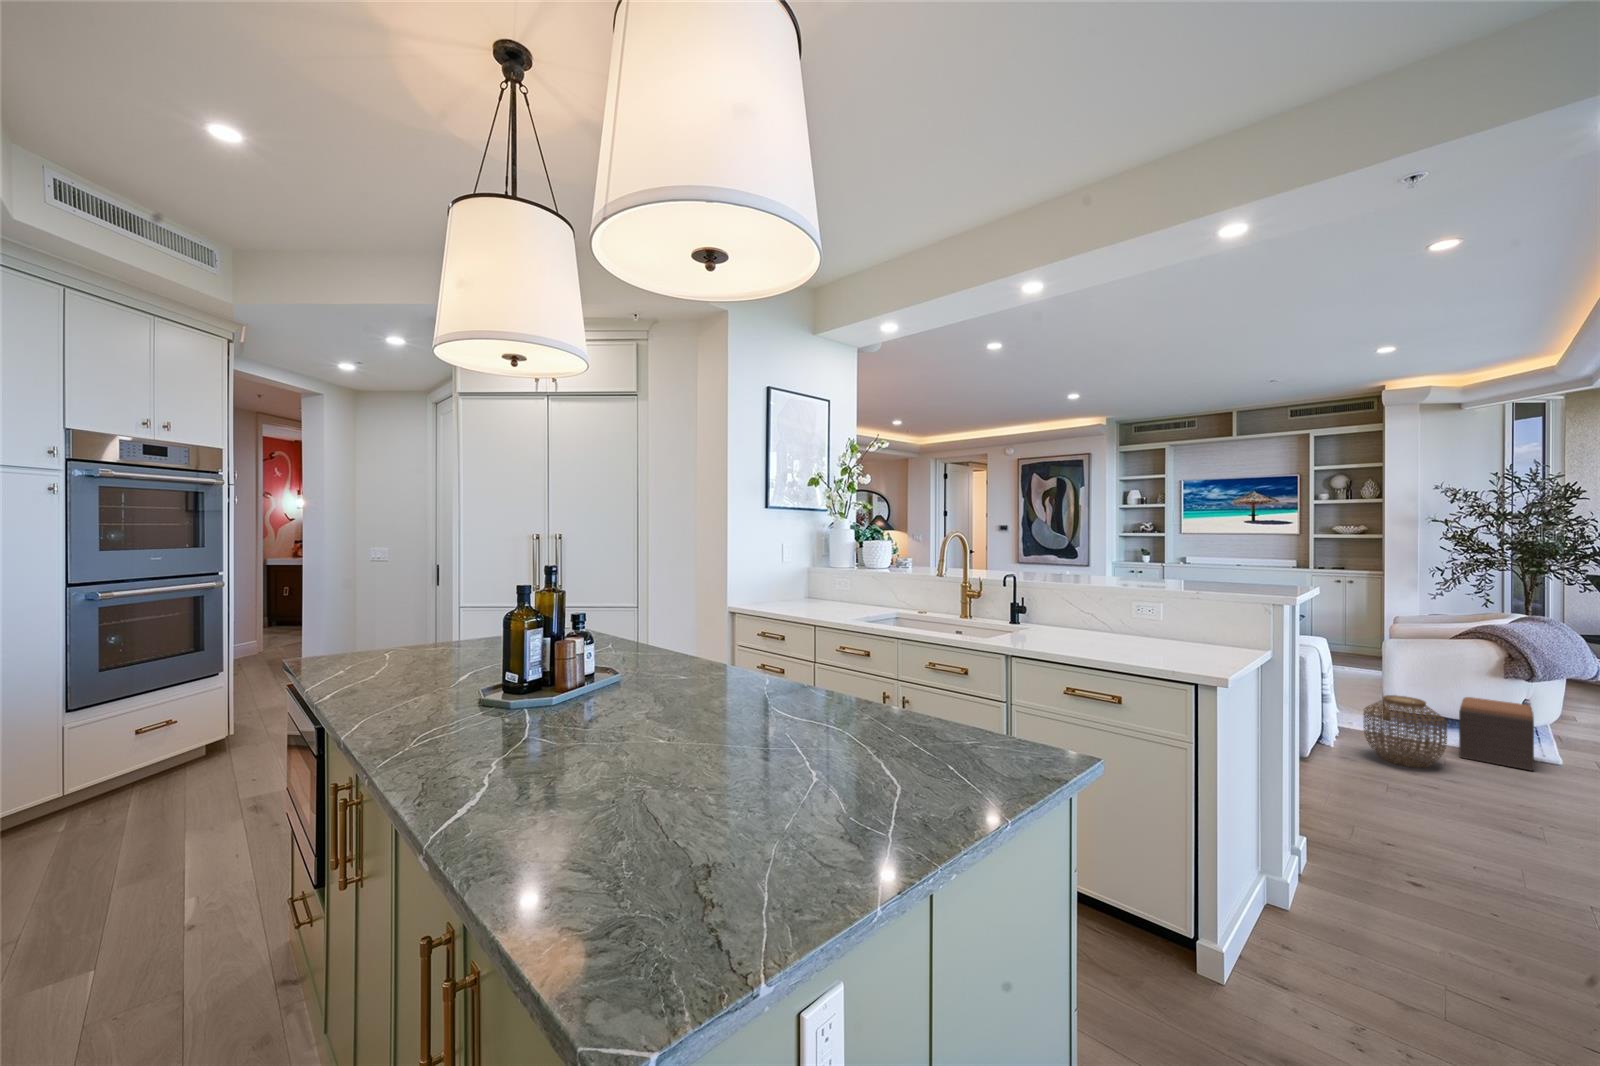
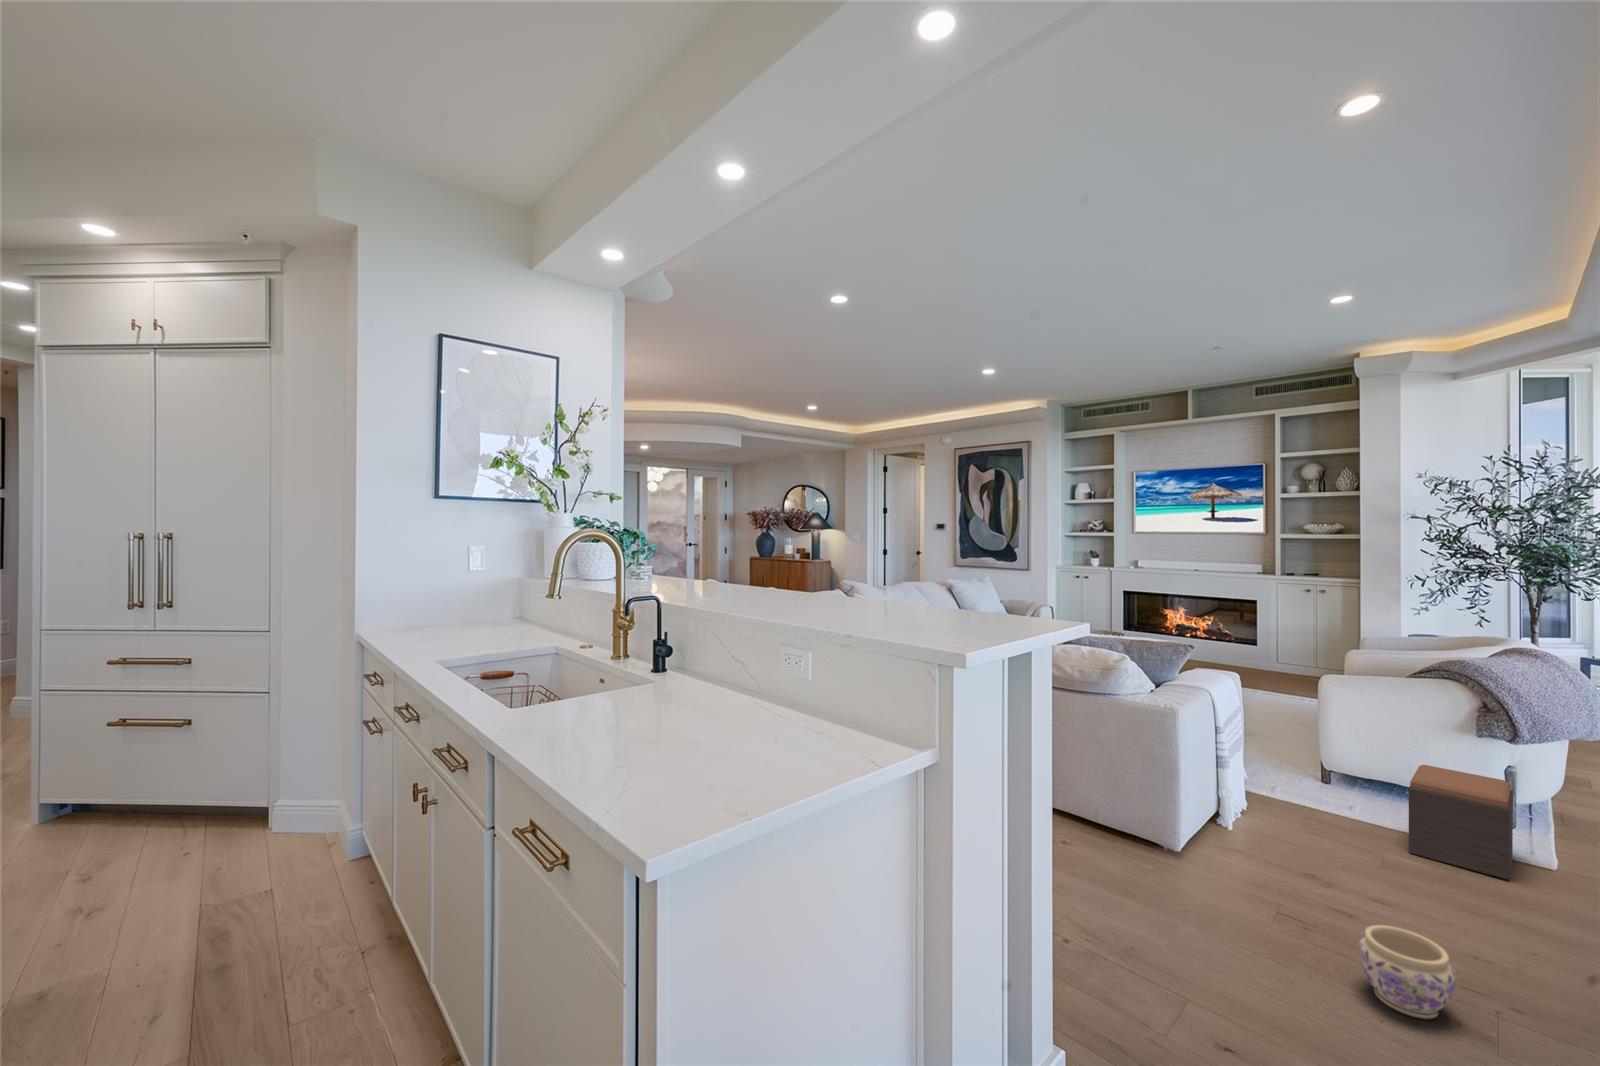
woven basket: present [1364,695,1447,768] -> none [1277,765,1386,872]
planter: none [1448,782,1515,834] -> present [1359,925,1456,1020]

